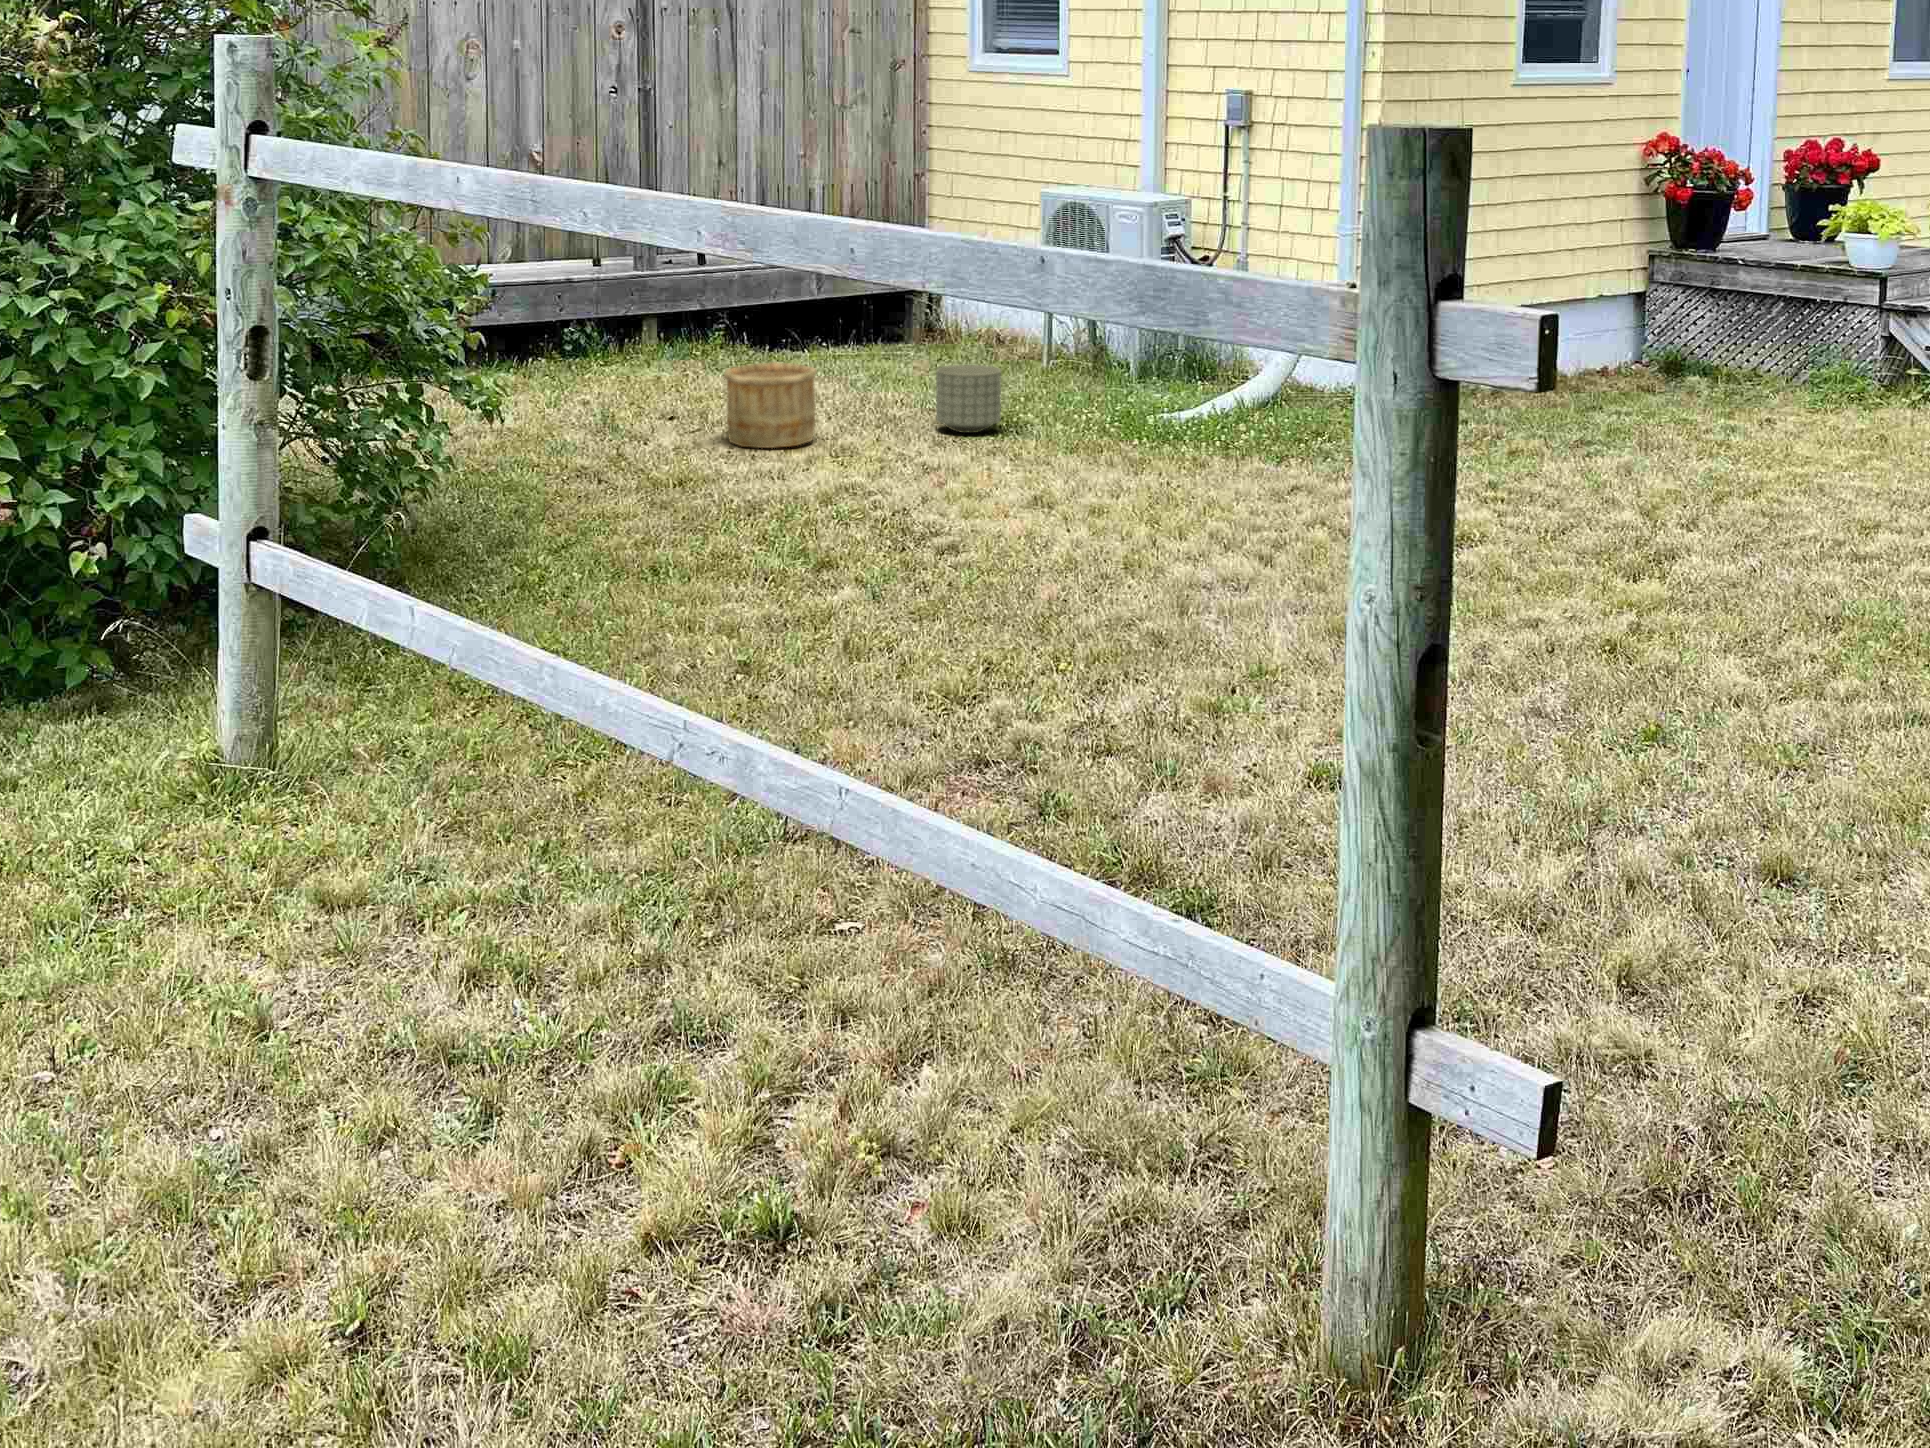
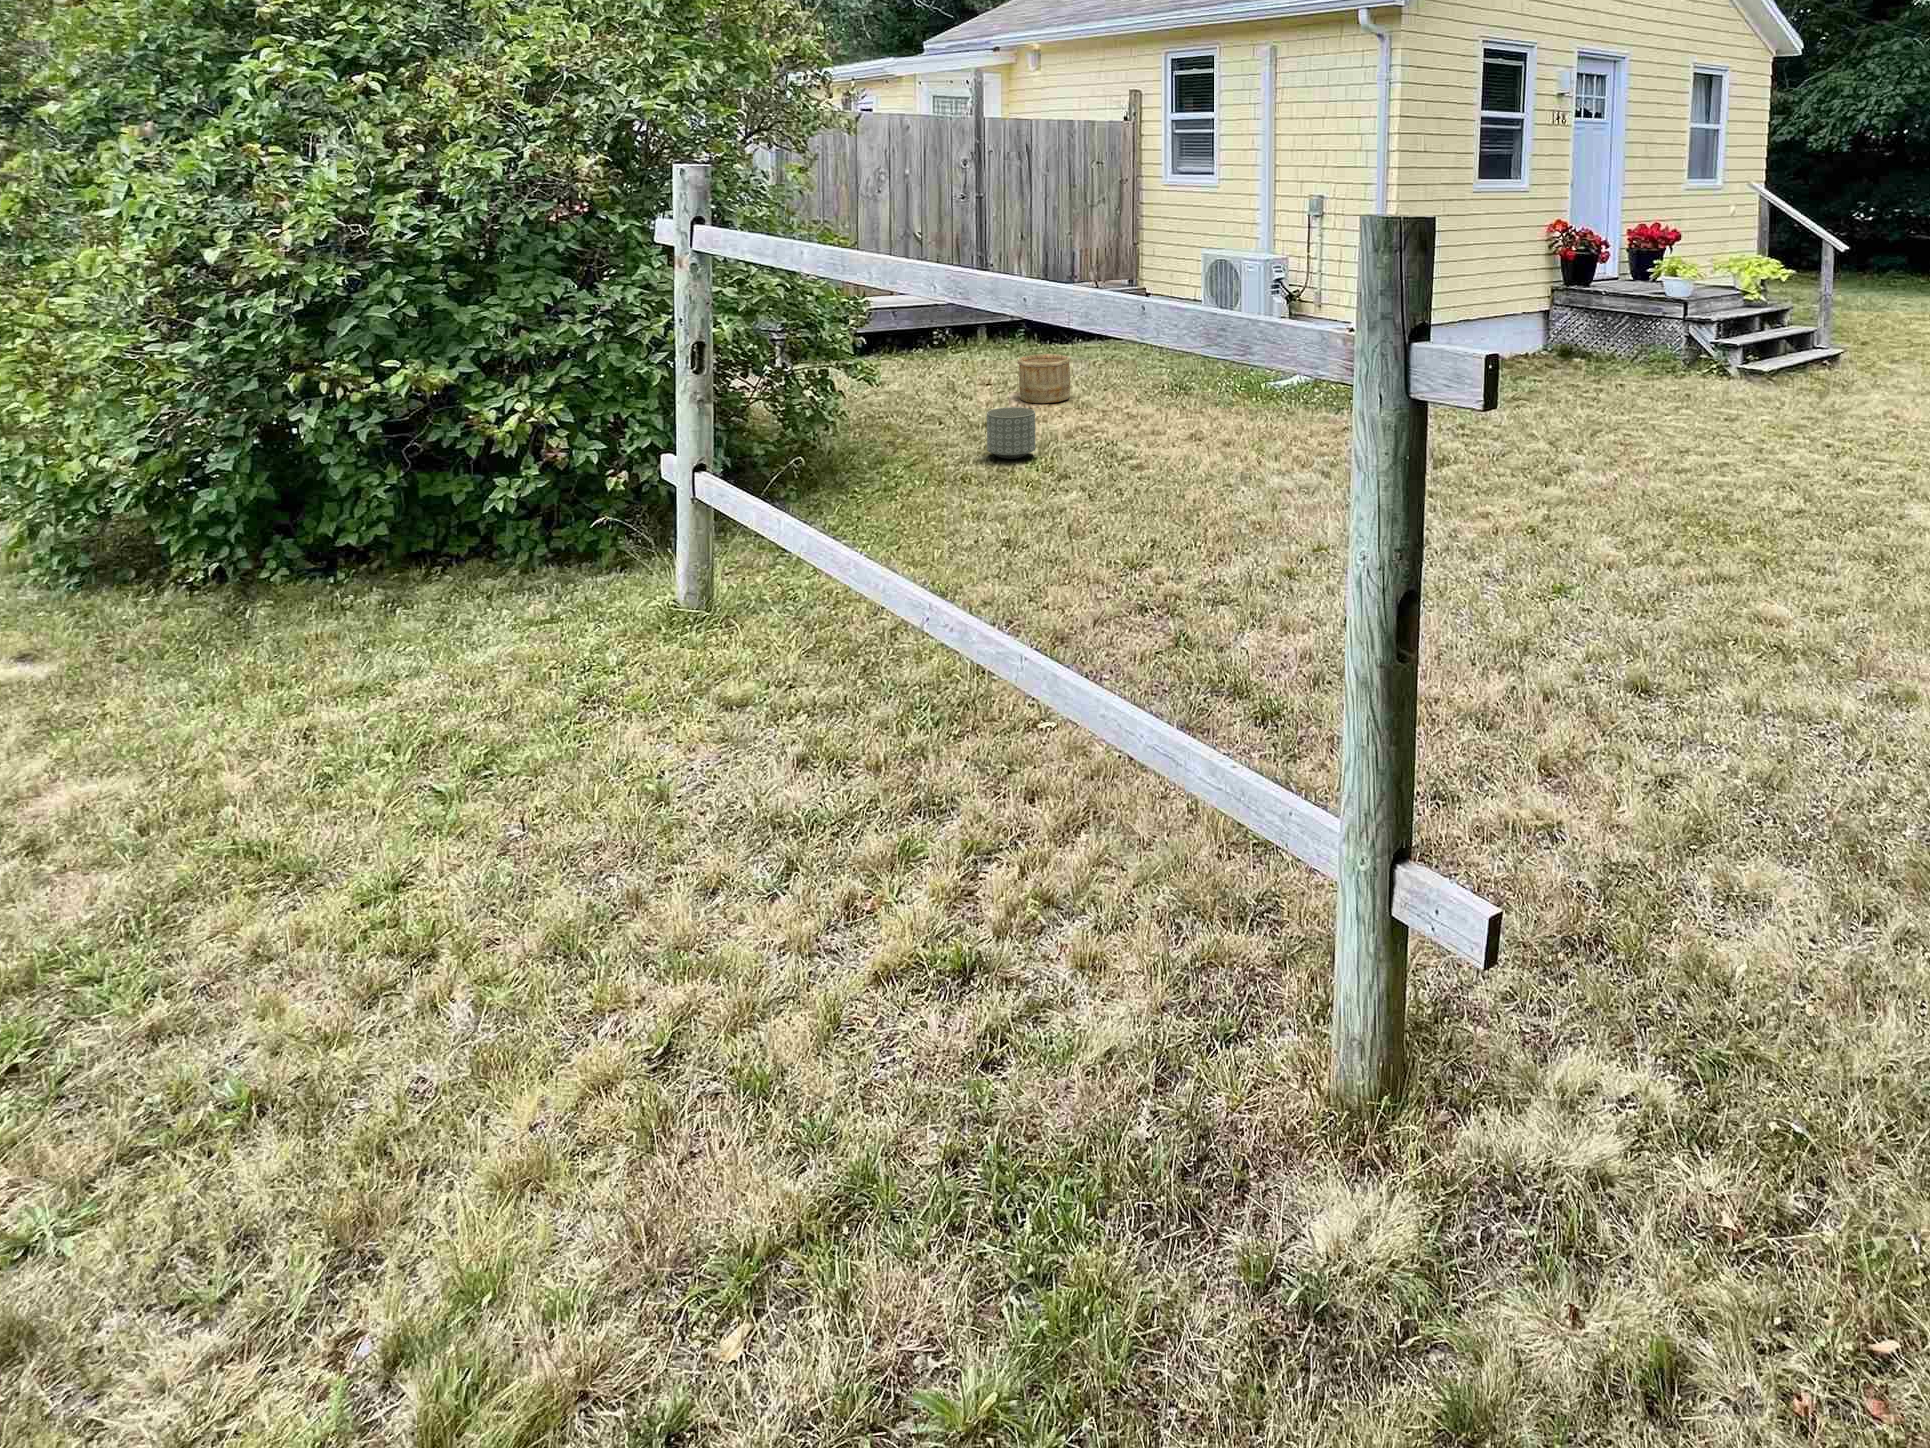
planter: present [936,365,1001,433] -> present [987,407,1035,459]

